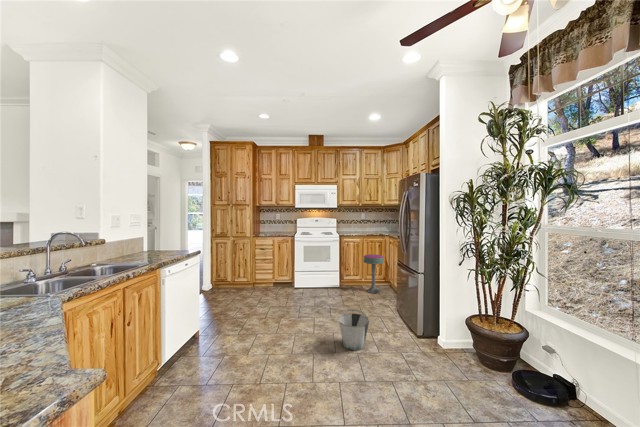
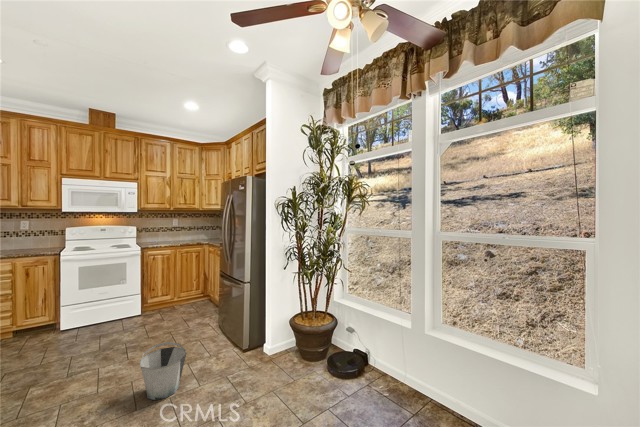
bar stool: present [364,254,383,293] -> none [177,267,203,315]

